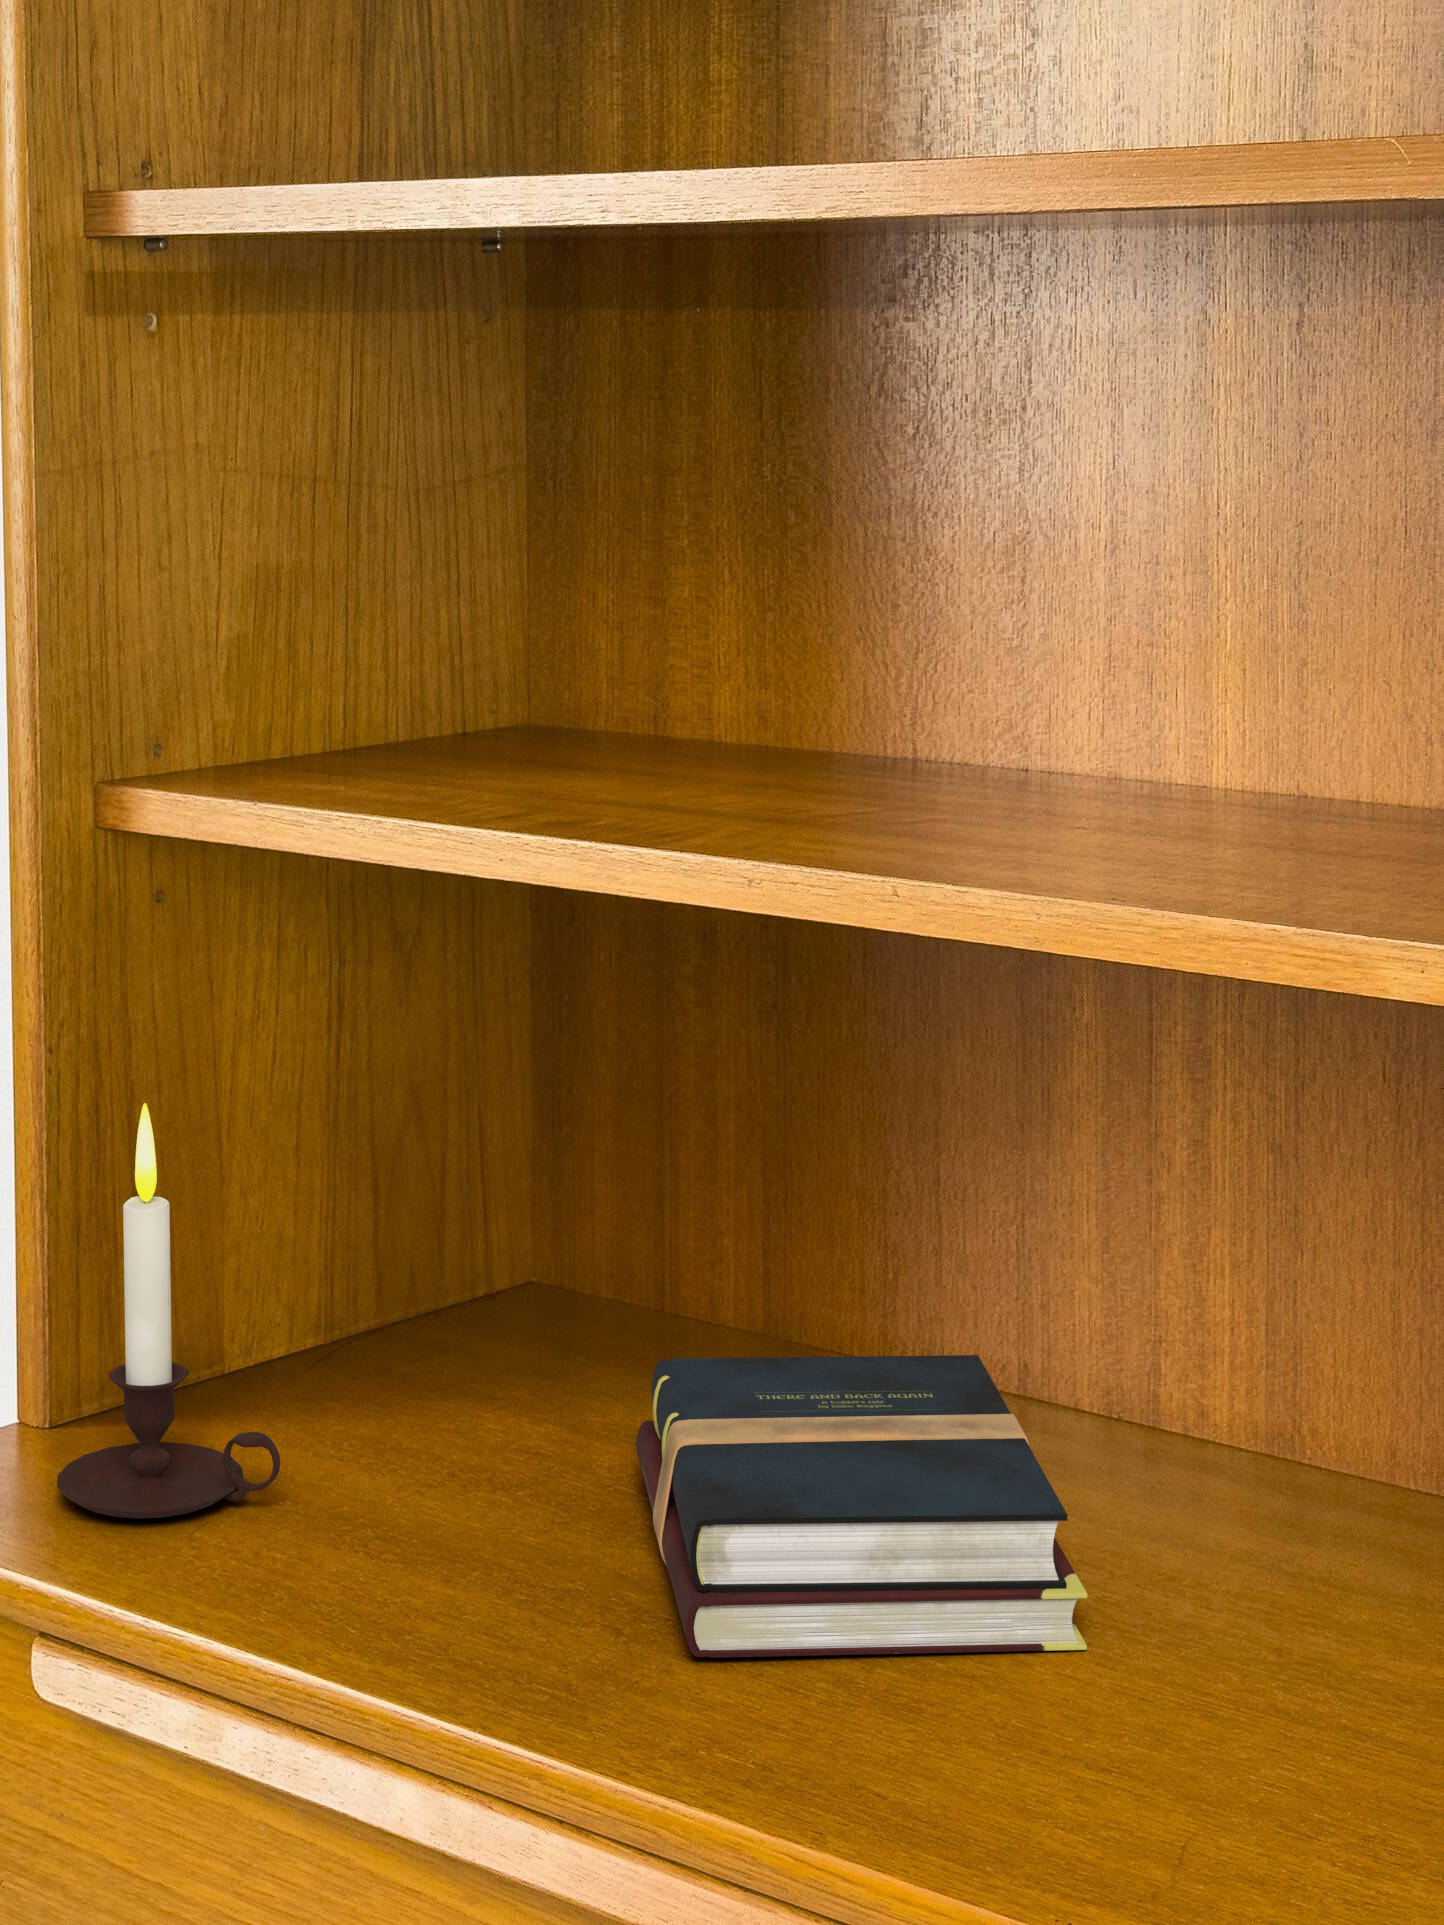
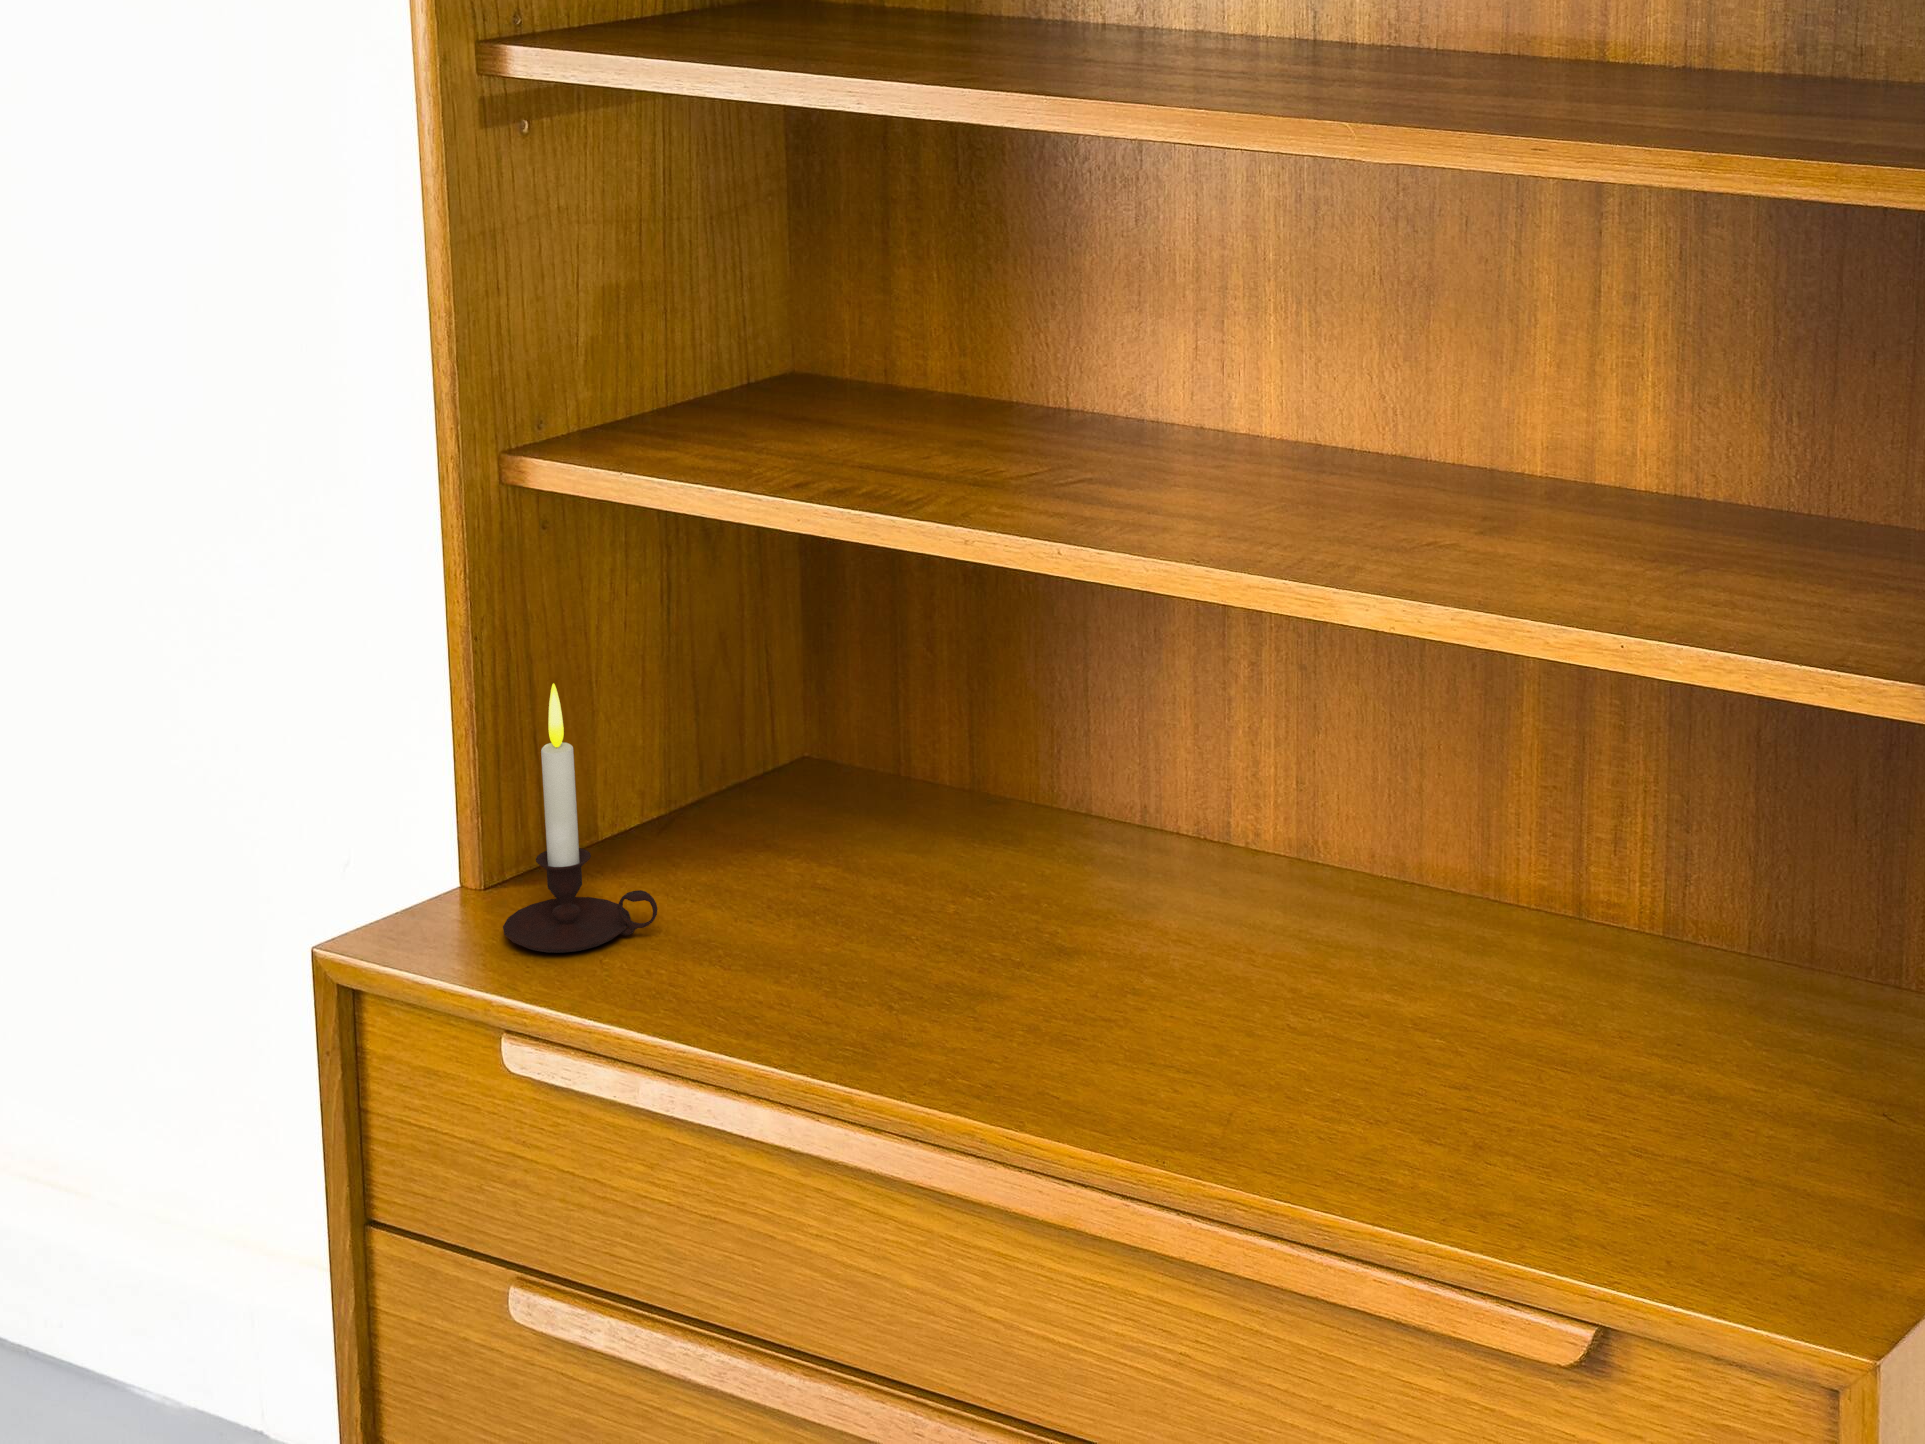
hardback book: present [636,1355,1088,1658] -> none [892,807,1177,1018]

